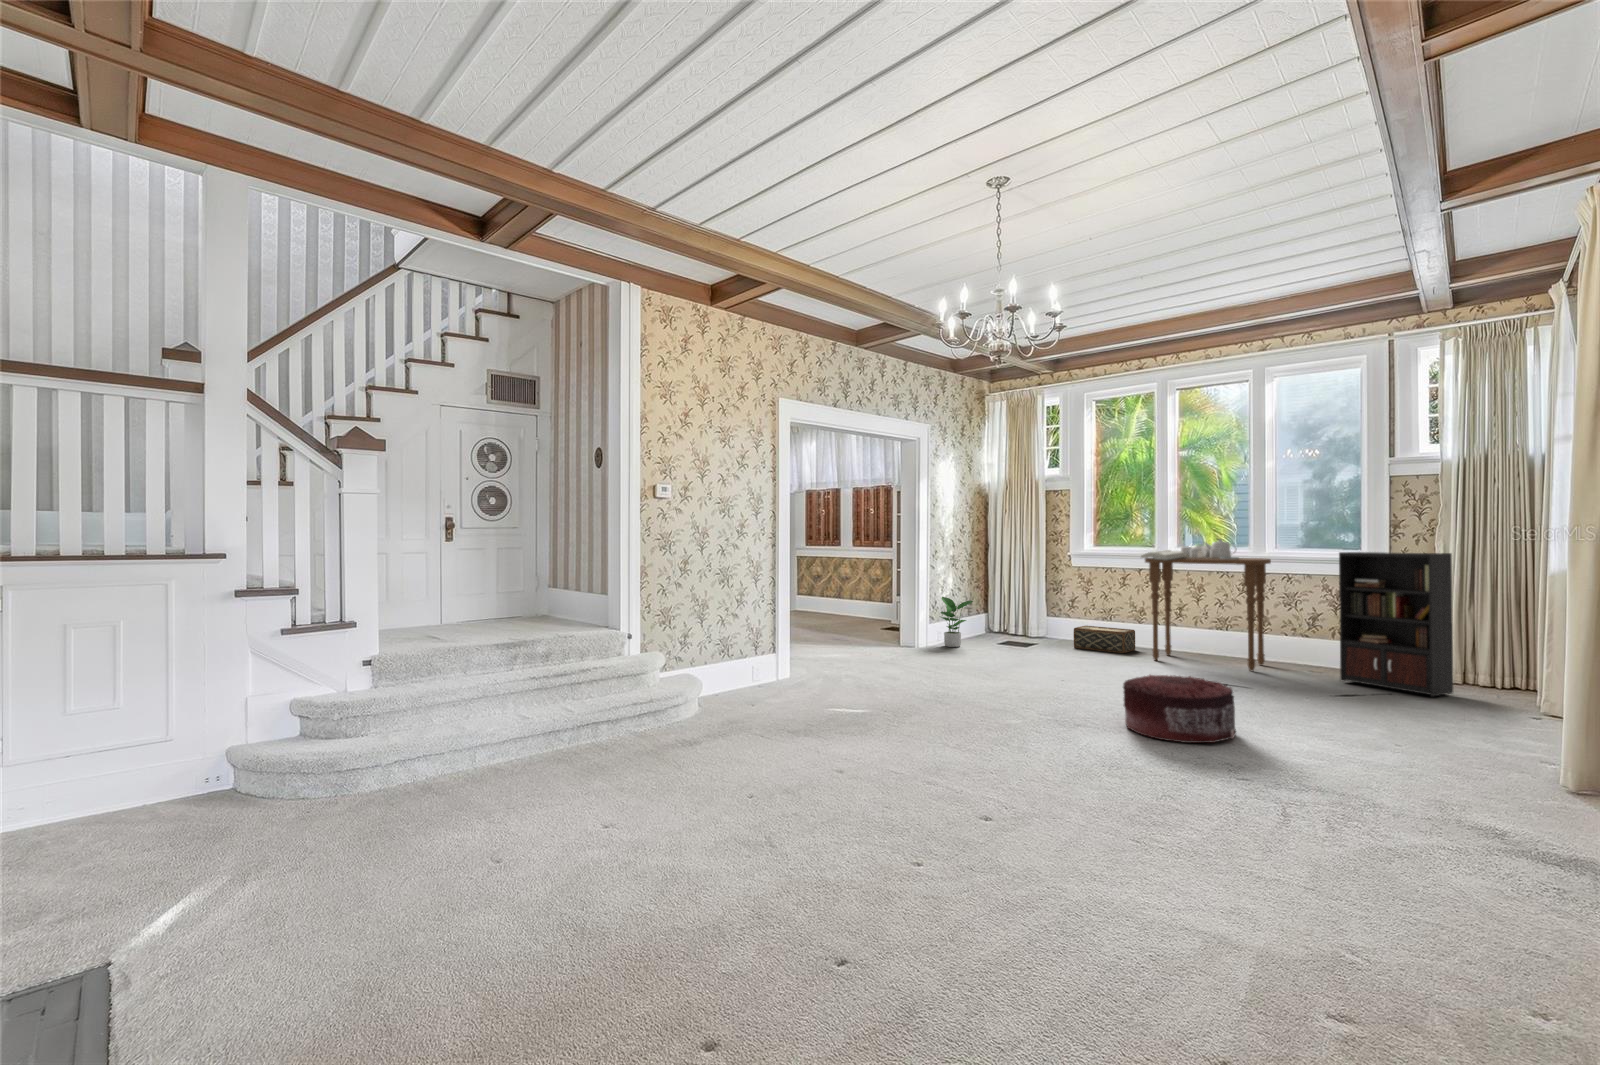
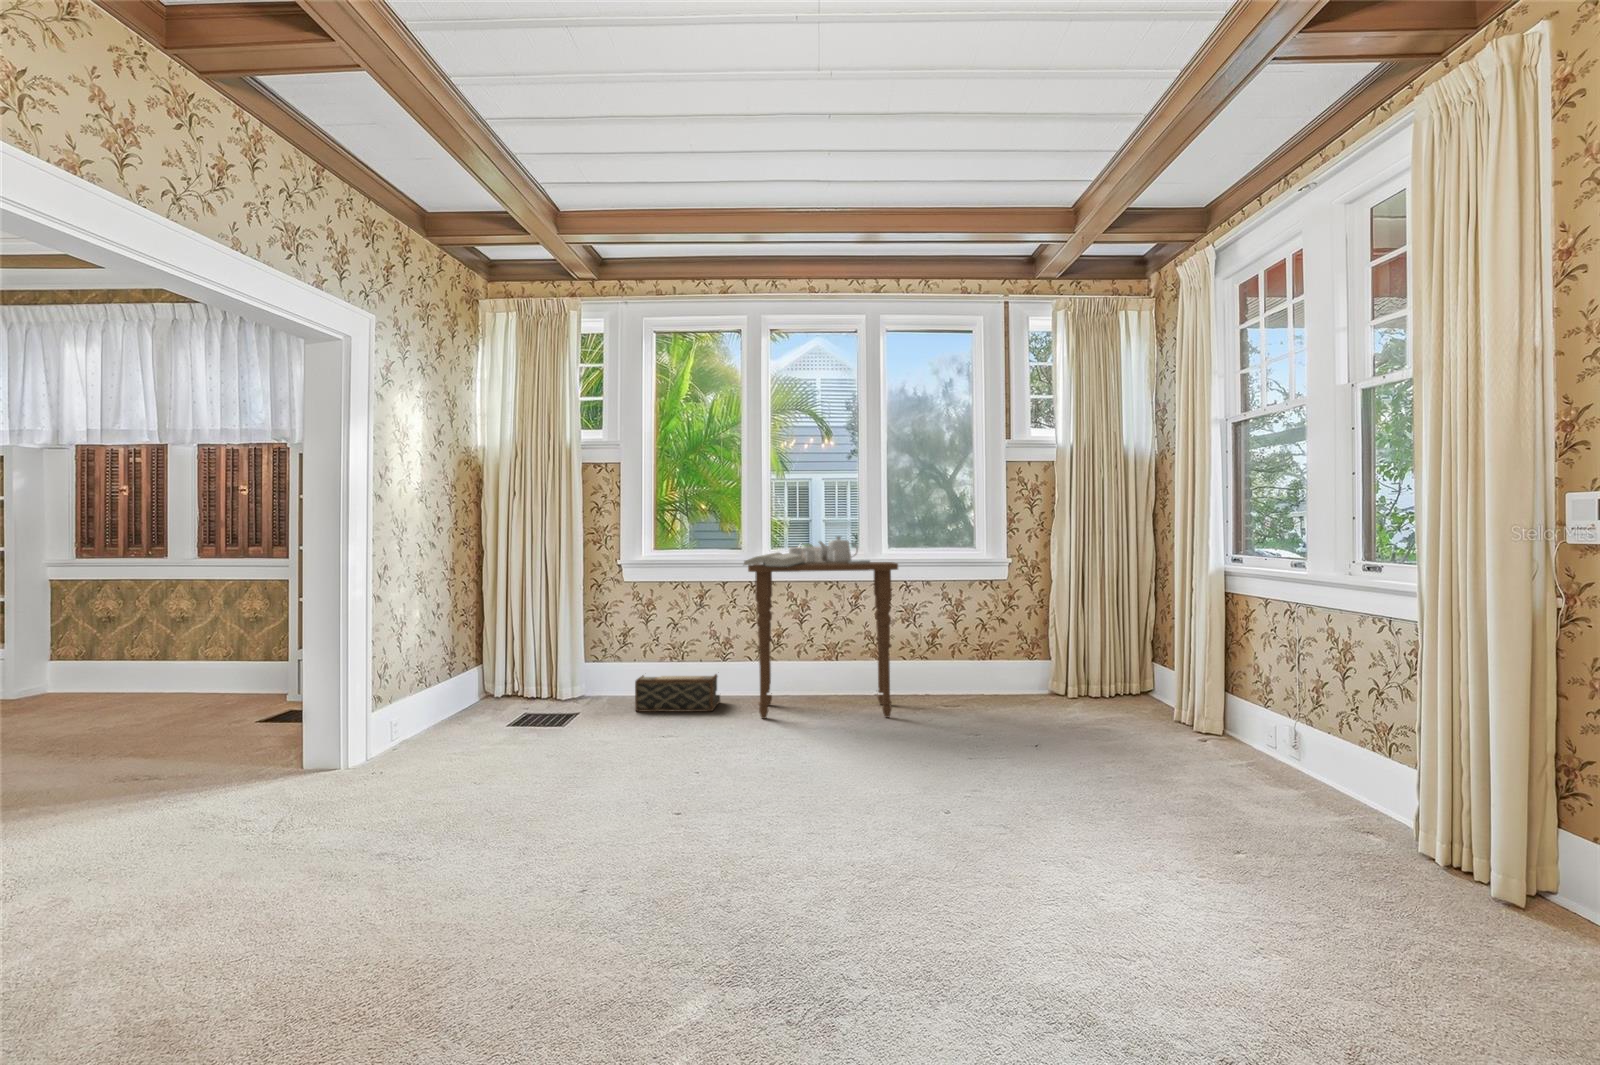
bookcase: present [1339,552,1500,698] -> none [987,549,1131,727]
potted plant: present [940,597,973,647] -> none [393,650,468,747]
pouf: present [1123,675,1236,743] -> none [900,785,1123,982]

